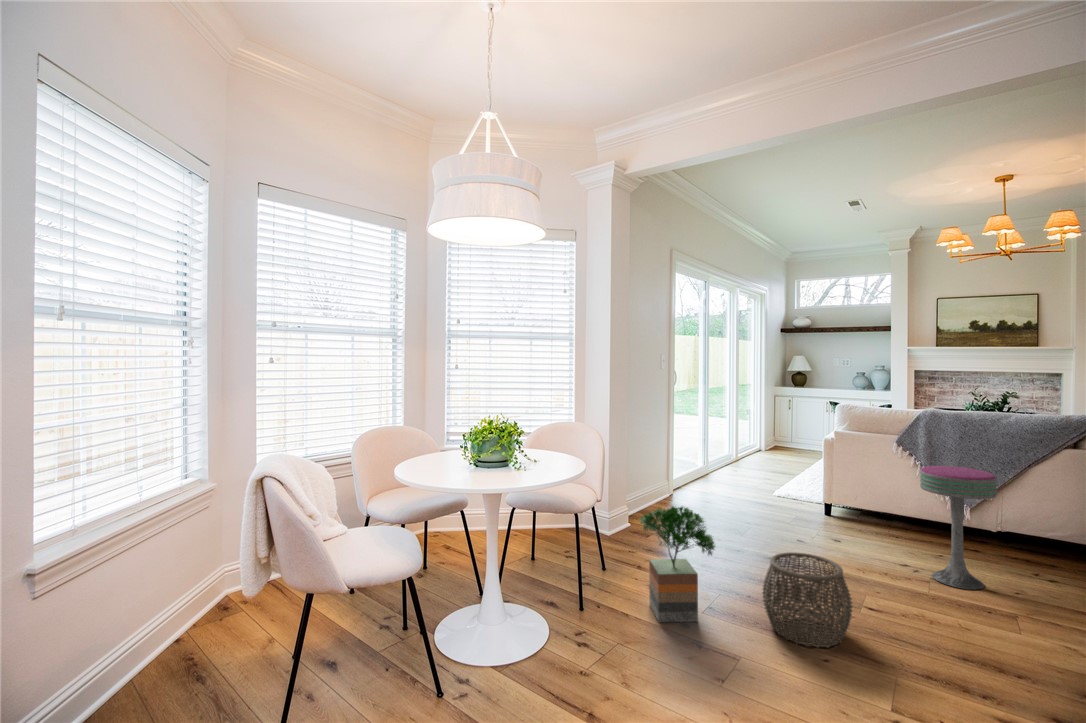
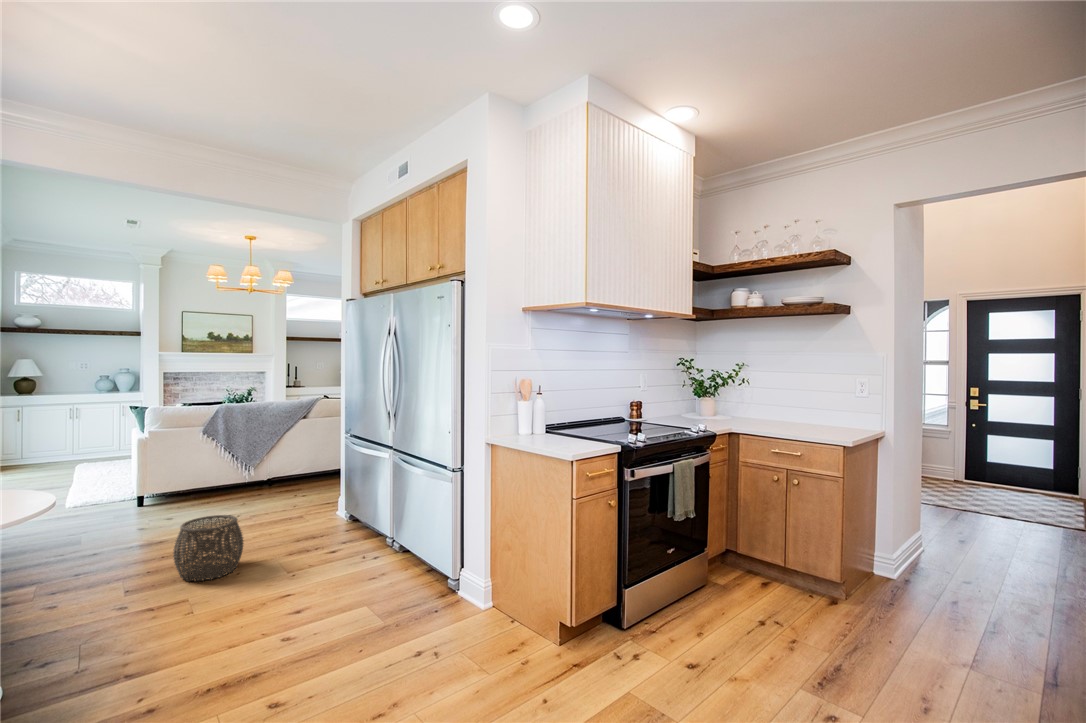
bar stool: present [920,466,997,590] -> none [243,439,288,518]
potted tree: present [639,506,715,622] -> none [40,509,142,623]

